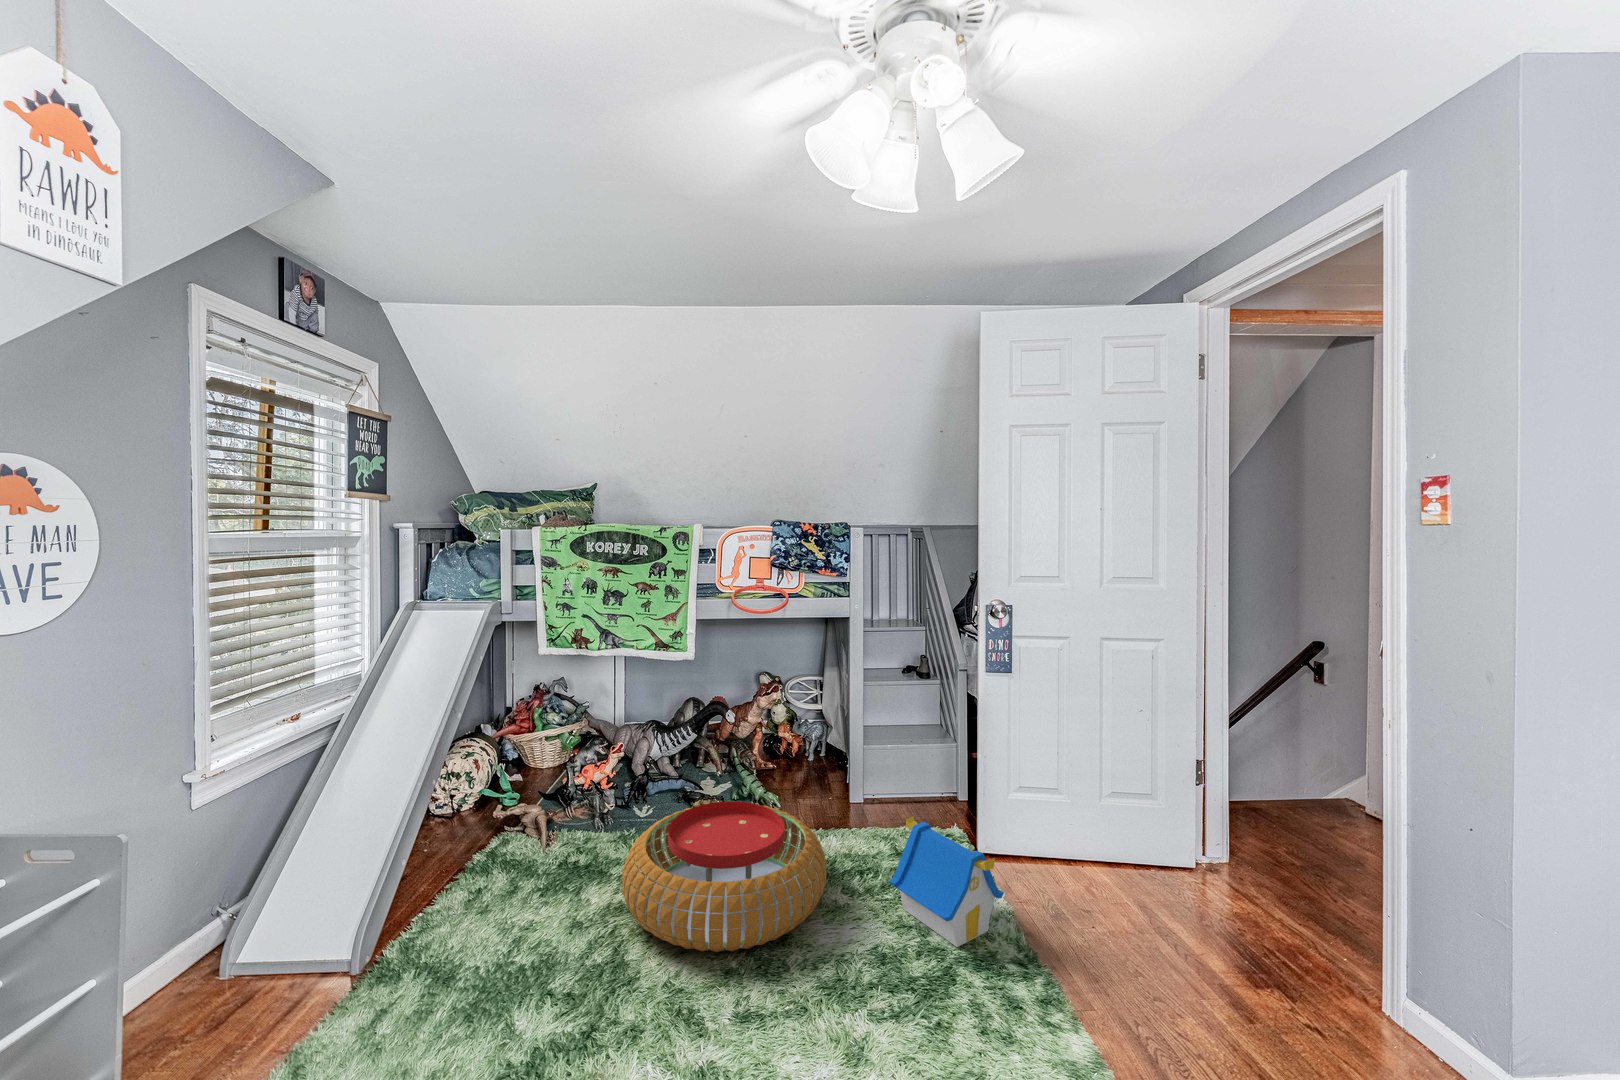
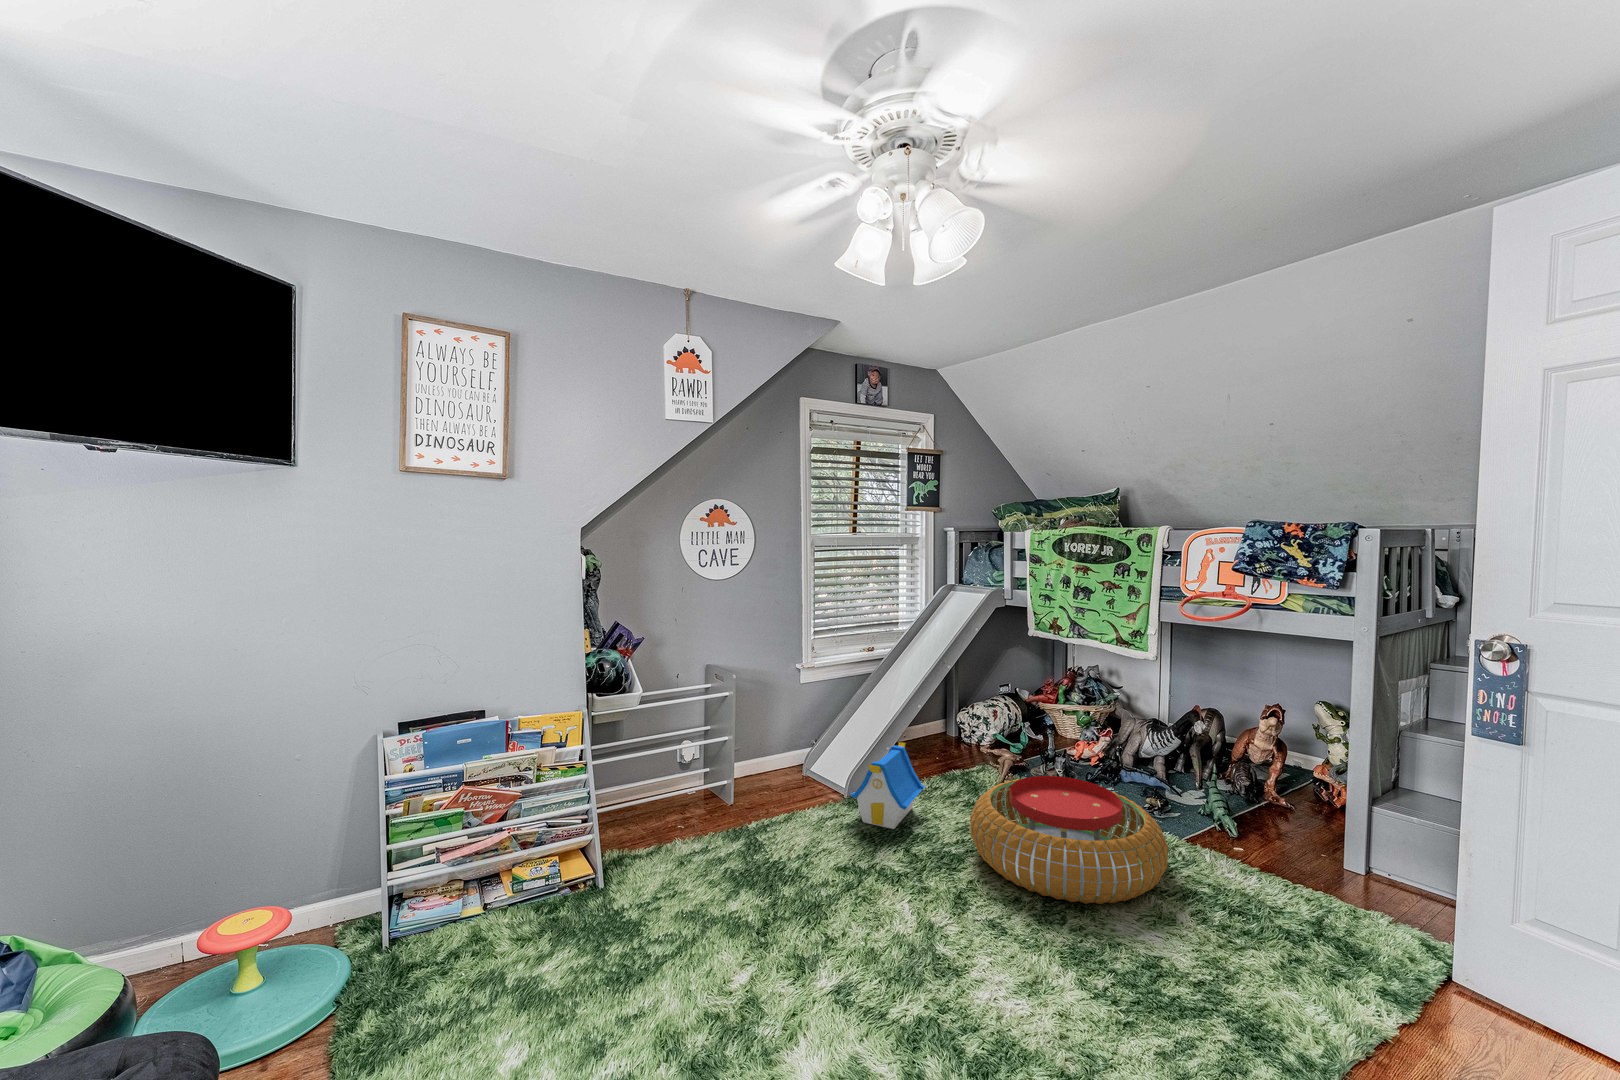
toy house: present [889,816,1004,947] -> present [851,742,925,829]

